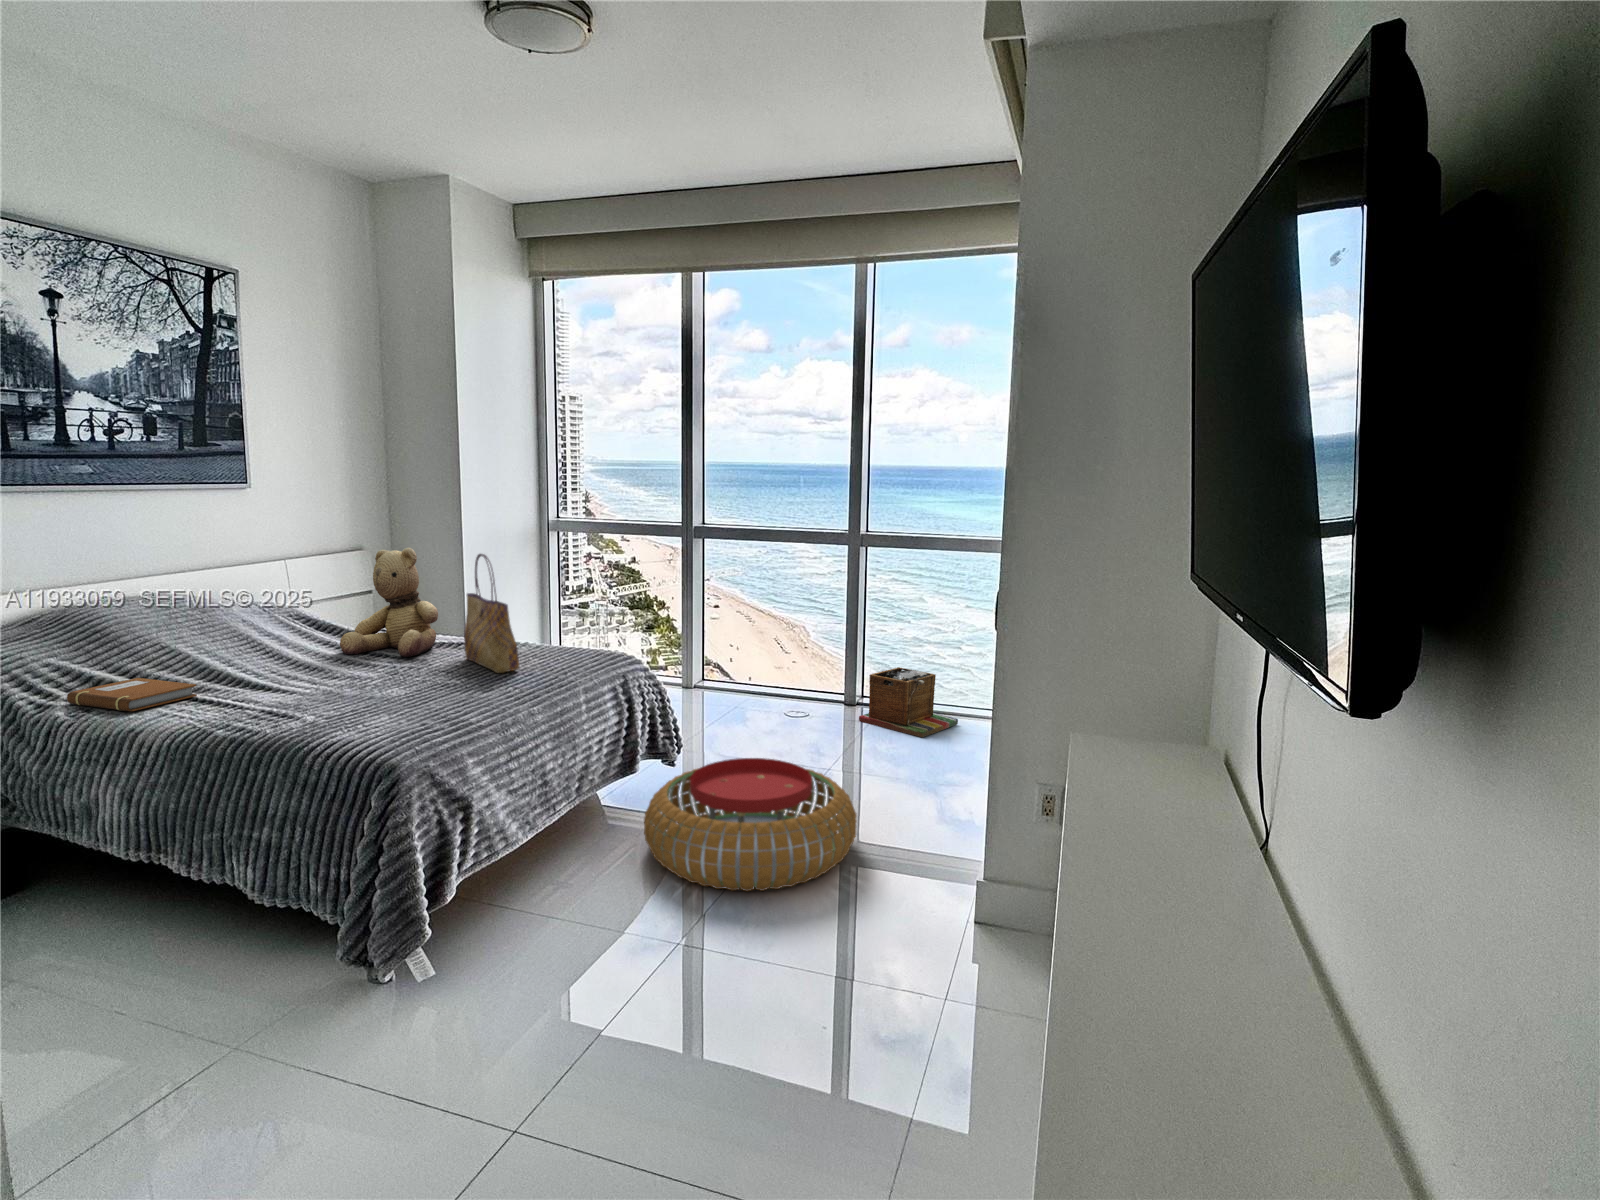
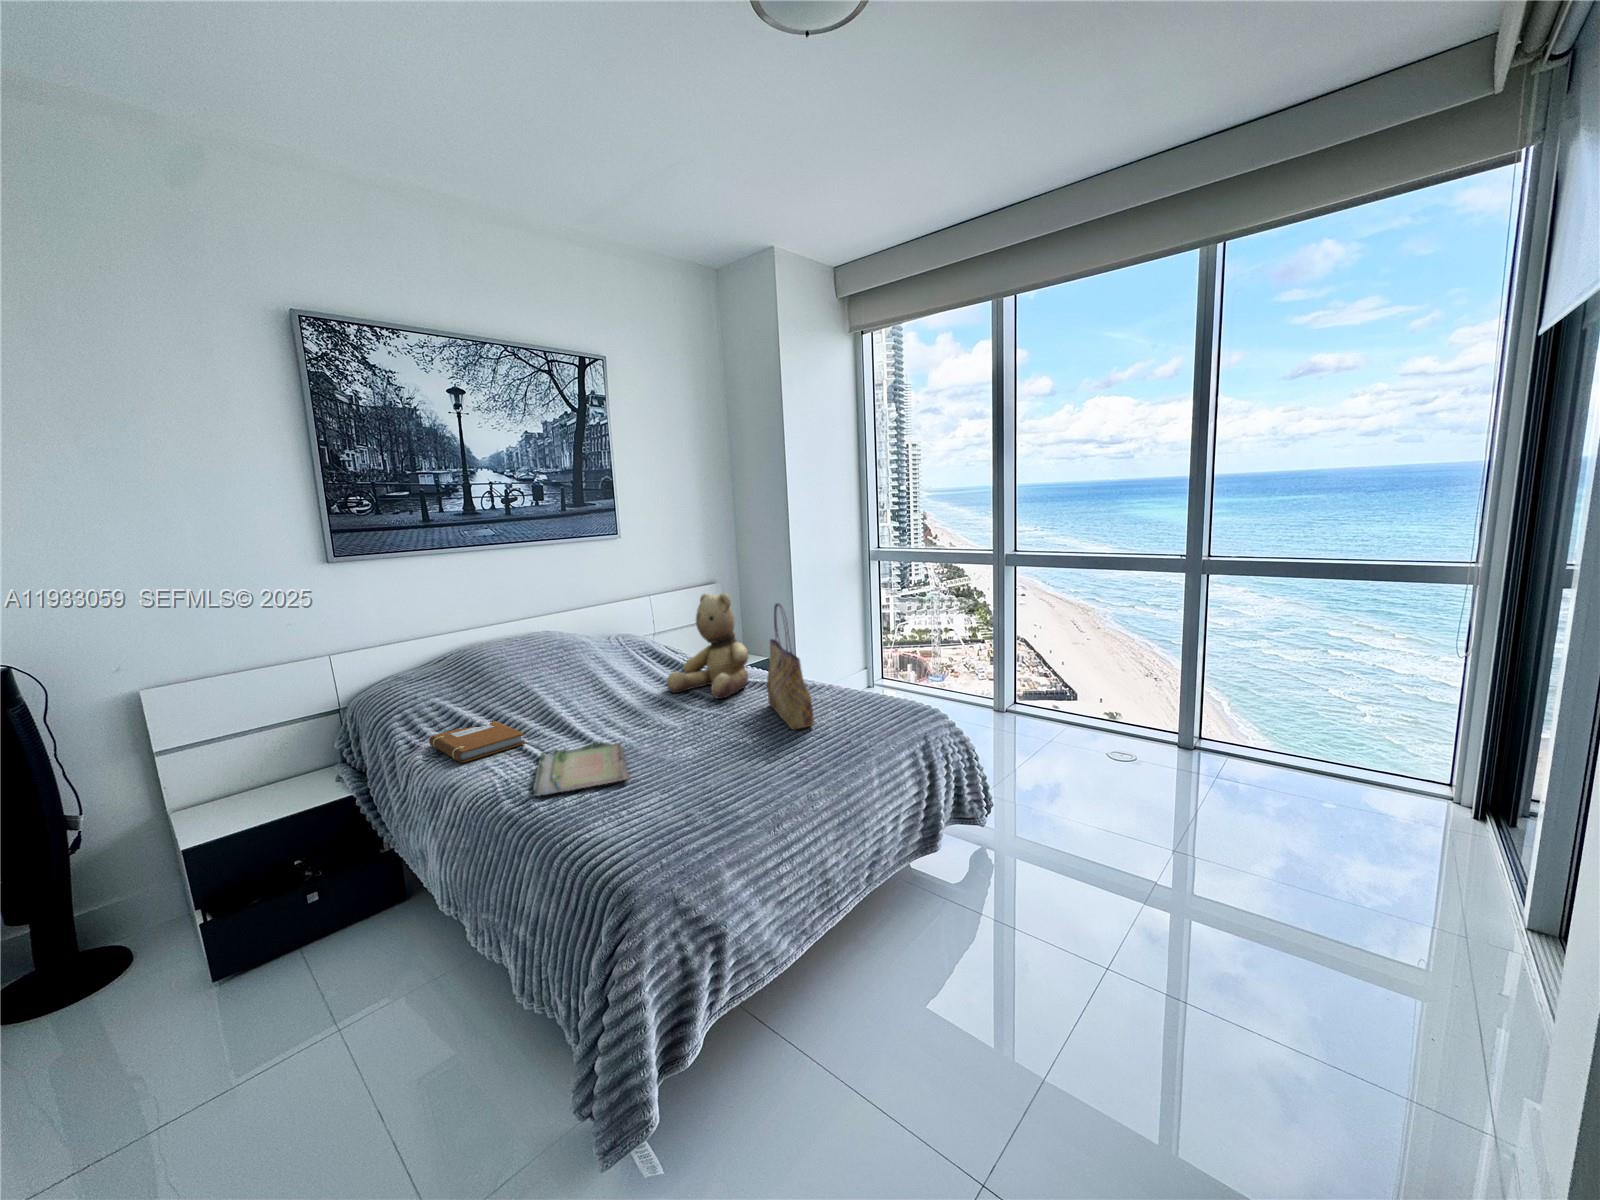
laundry basket: present [859,667,958,737] -> none [1198,712,1339,807]
tray: none [227,682,348,726] -> present [533,741,630,796]
pouf: present [644,758,857,891] -> none [944,852,1247,1088]

